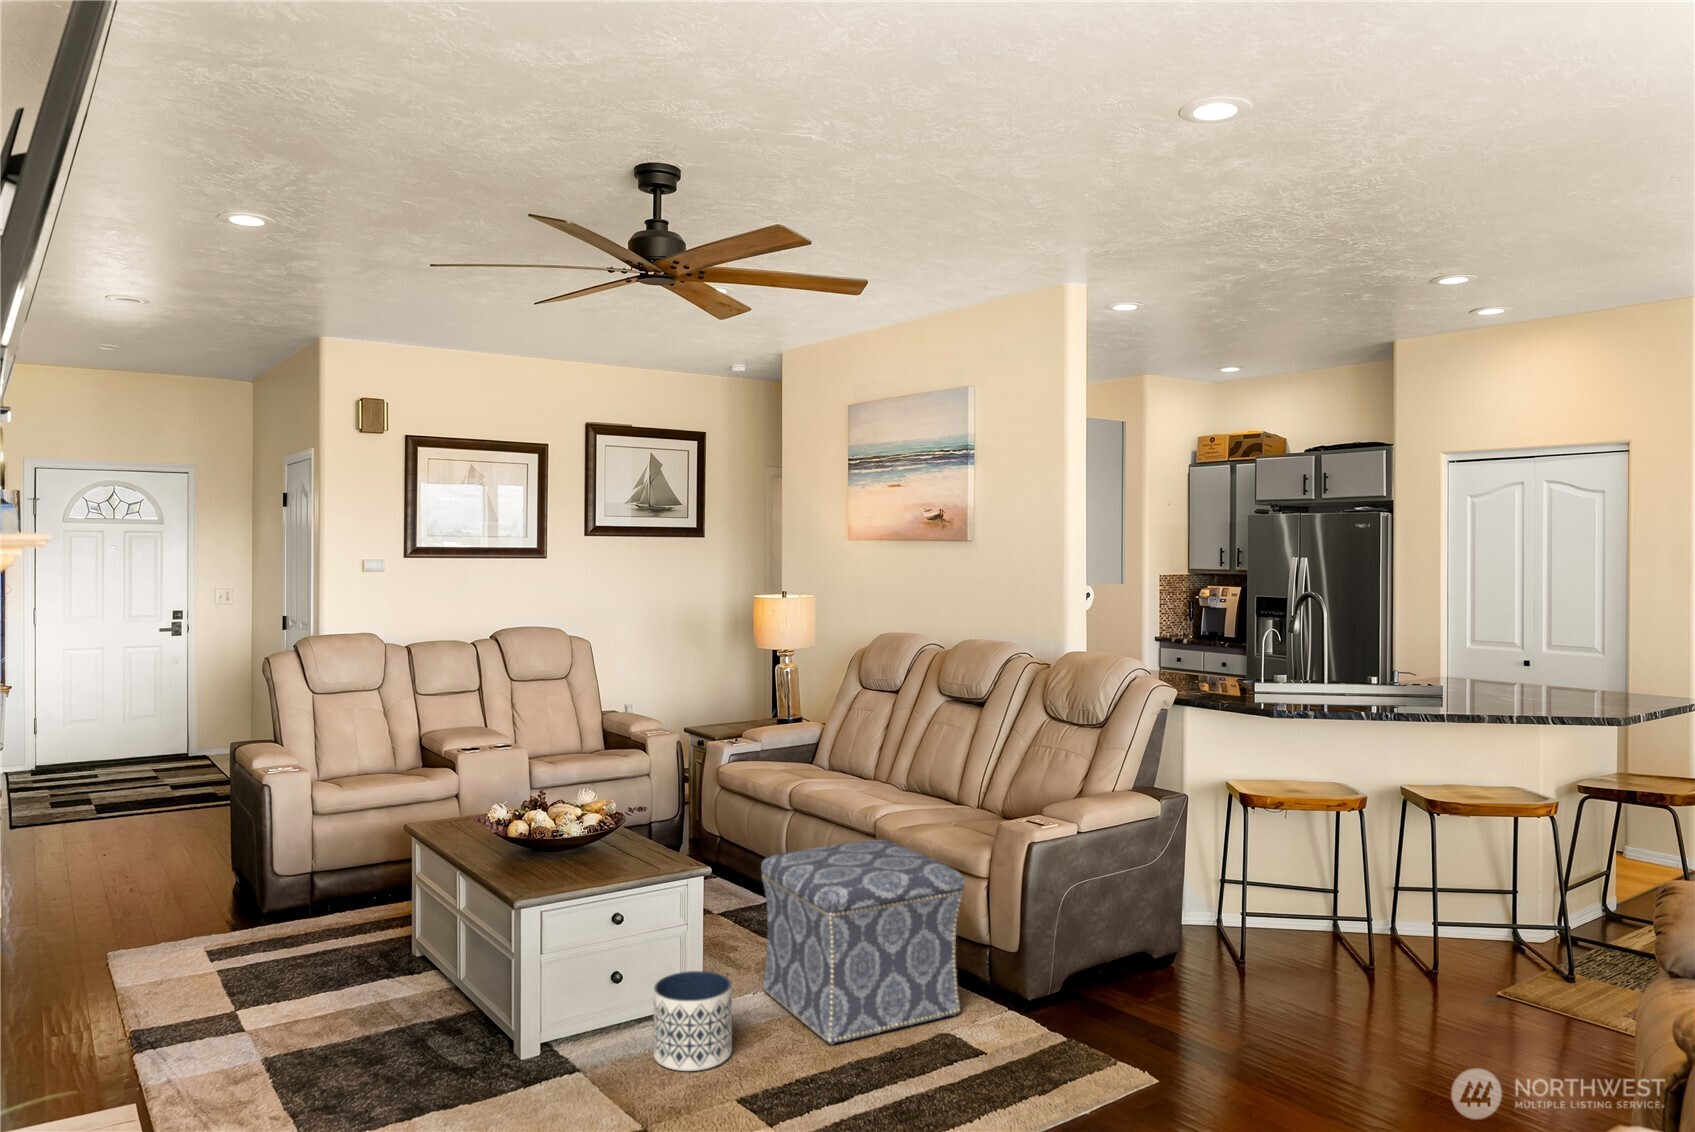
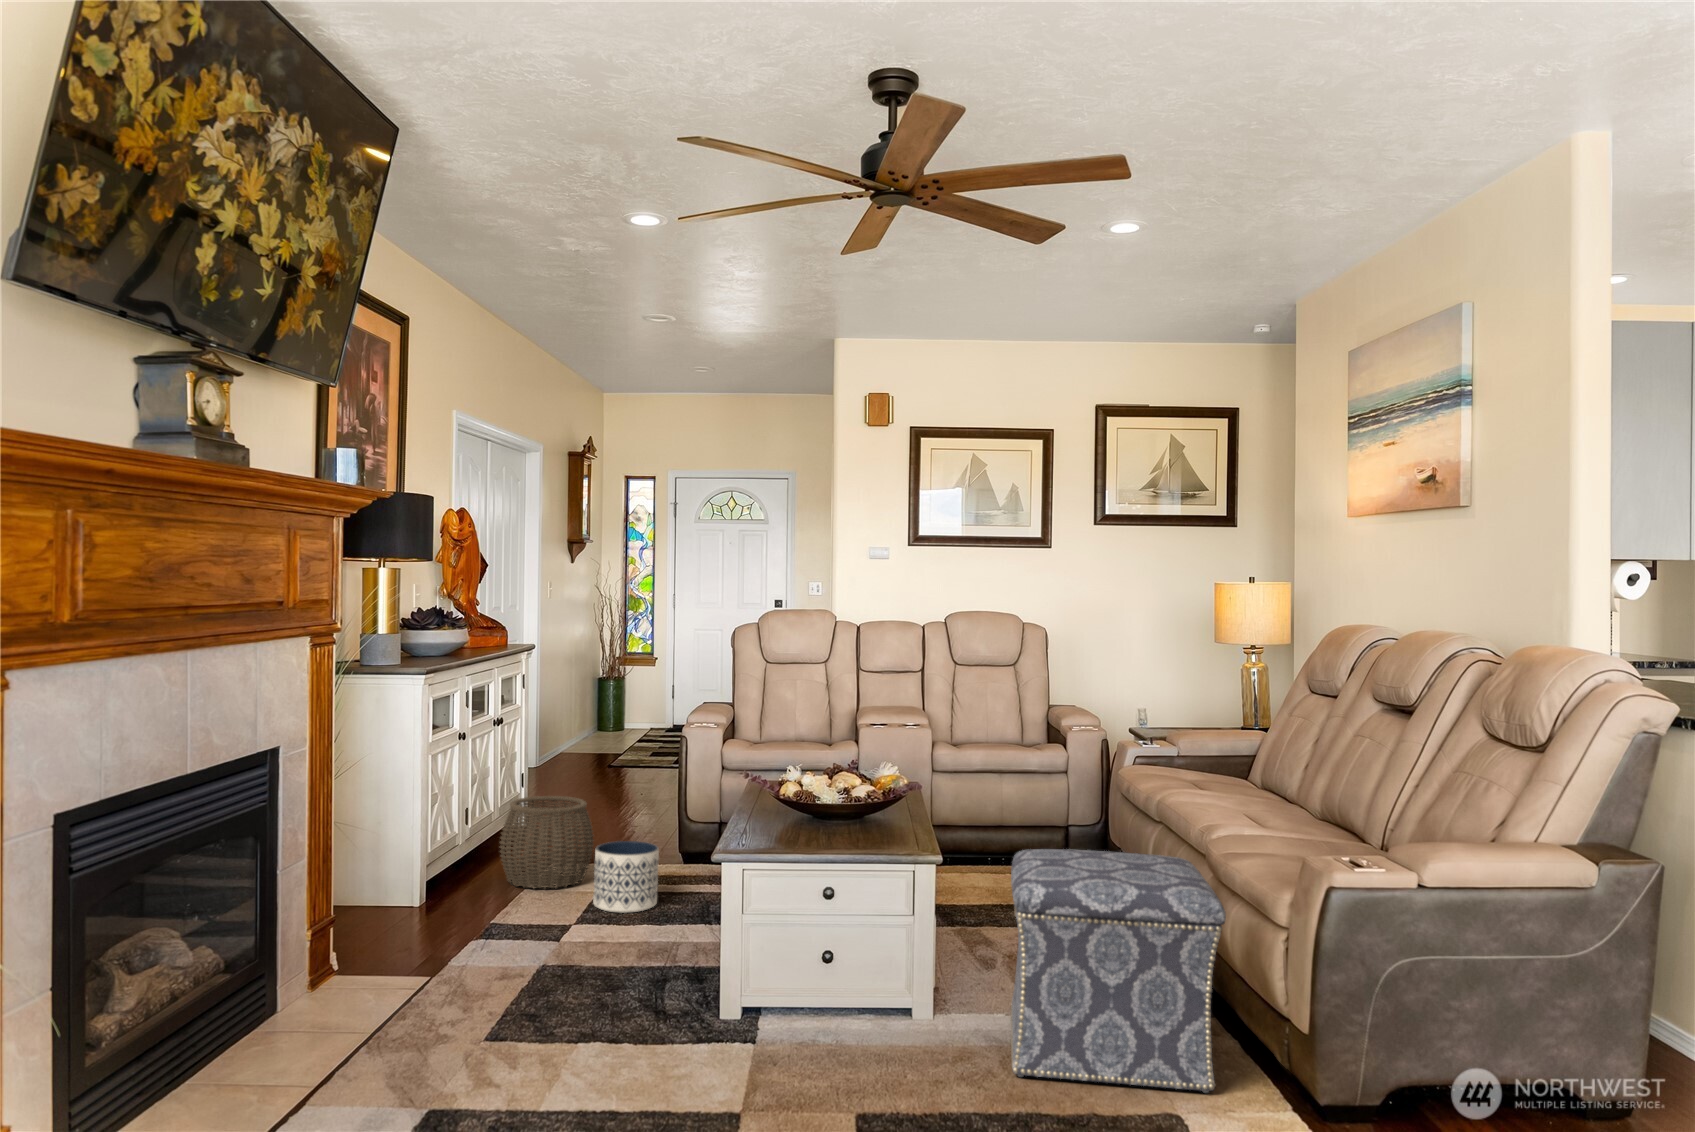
woven basket: none [93,883,217,1000] -> present [500,796,594,889]
planter: present [654,971,732,1071] -> present [593,841,659,913]

